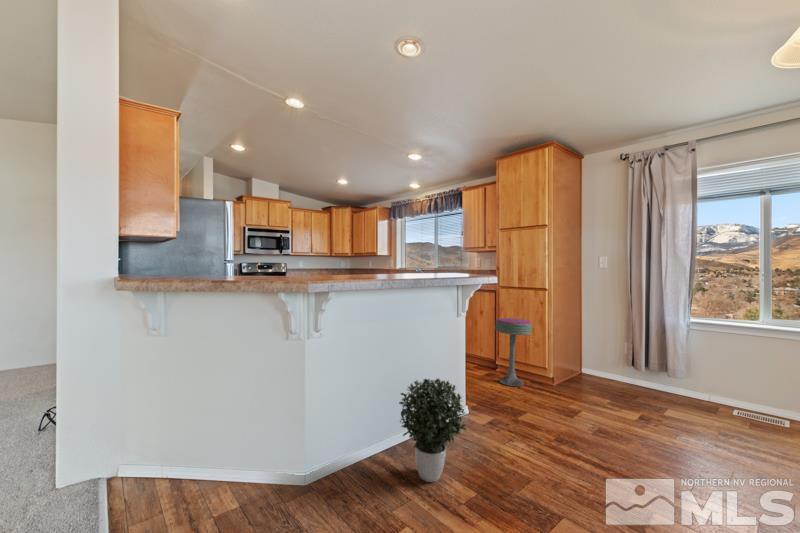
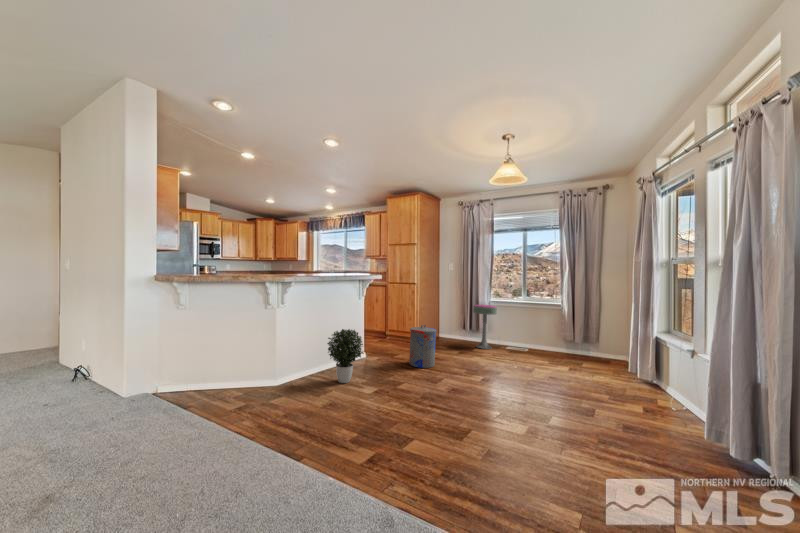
bar stool: present [495,318,531,386] -> present [473,305,497,349]
trash can: none [547,369,603,454] -> present [409,325,436,368]

